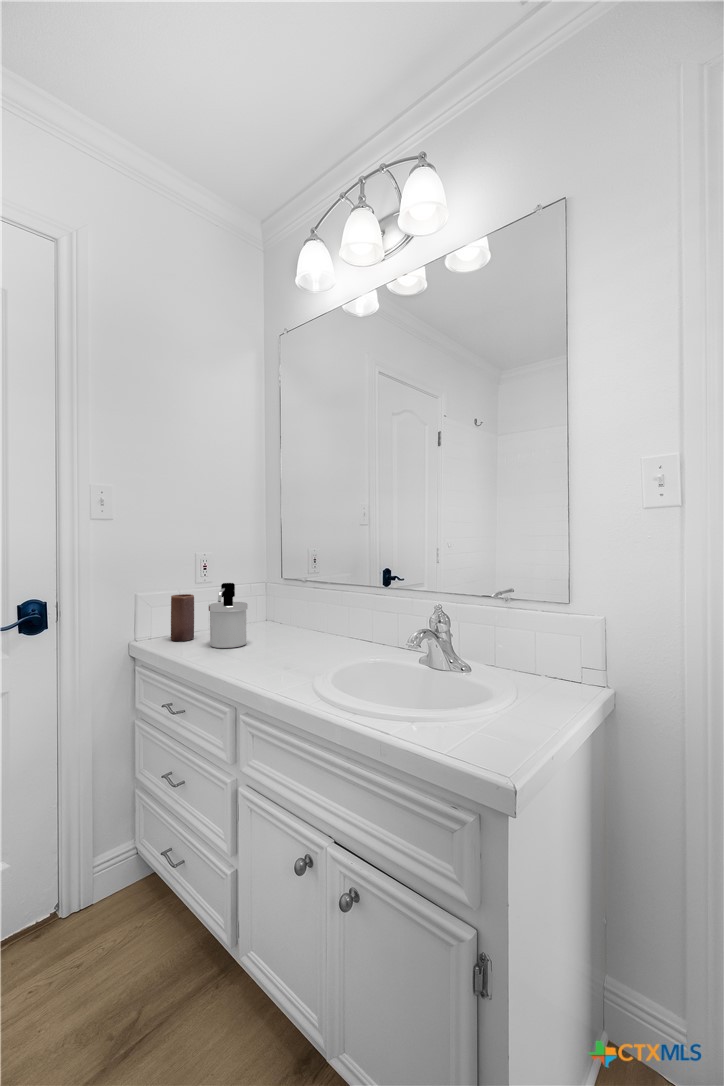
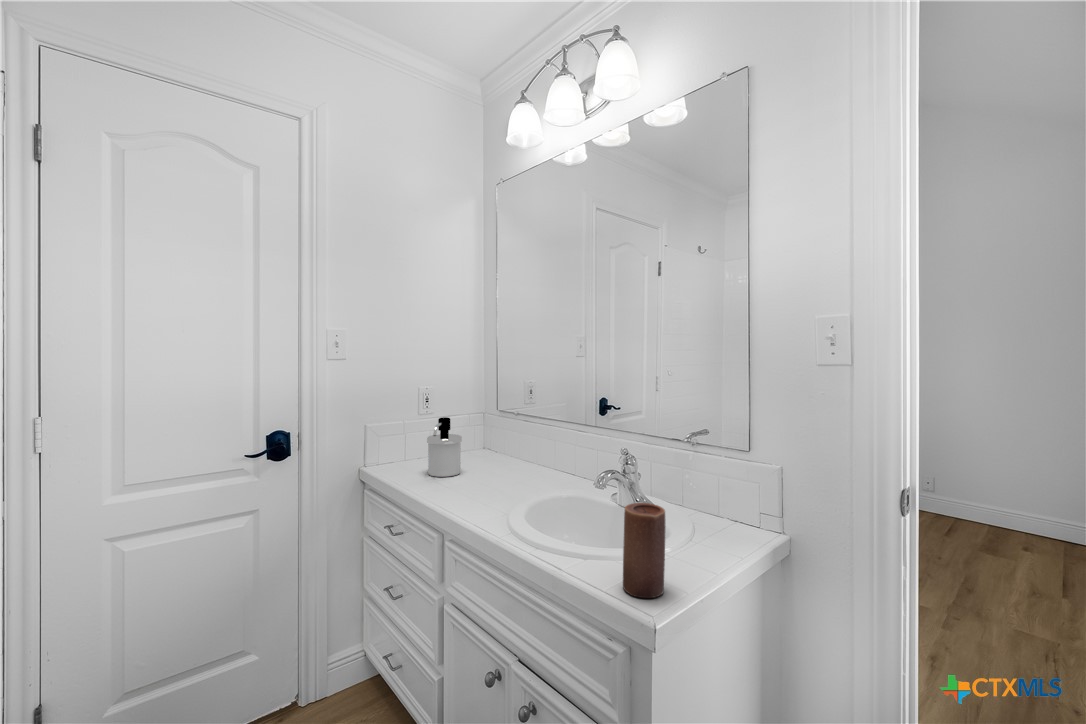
candle: present [171,594,194,641] -> present [623,503,666,598]

